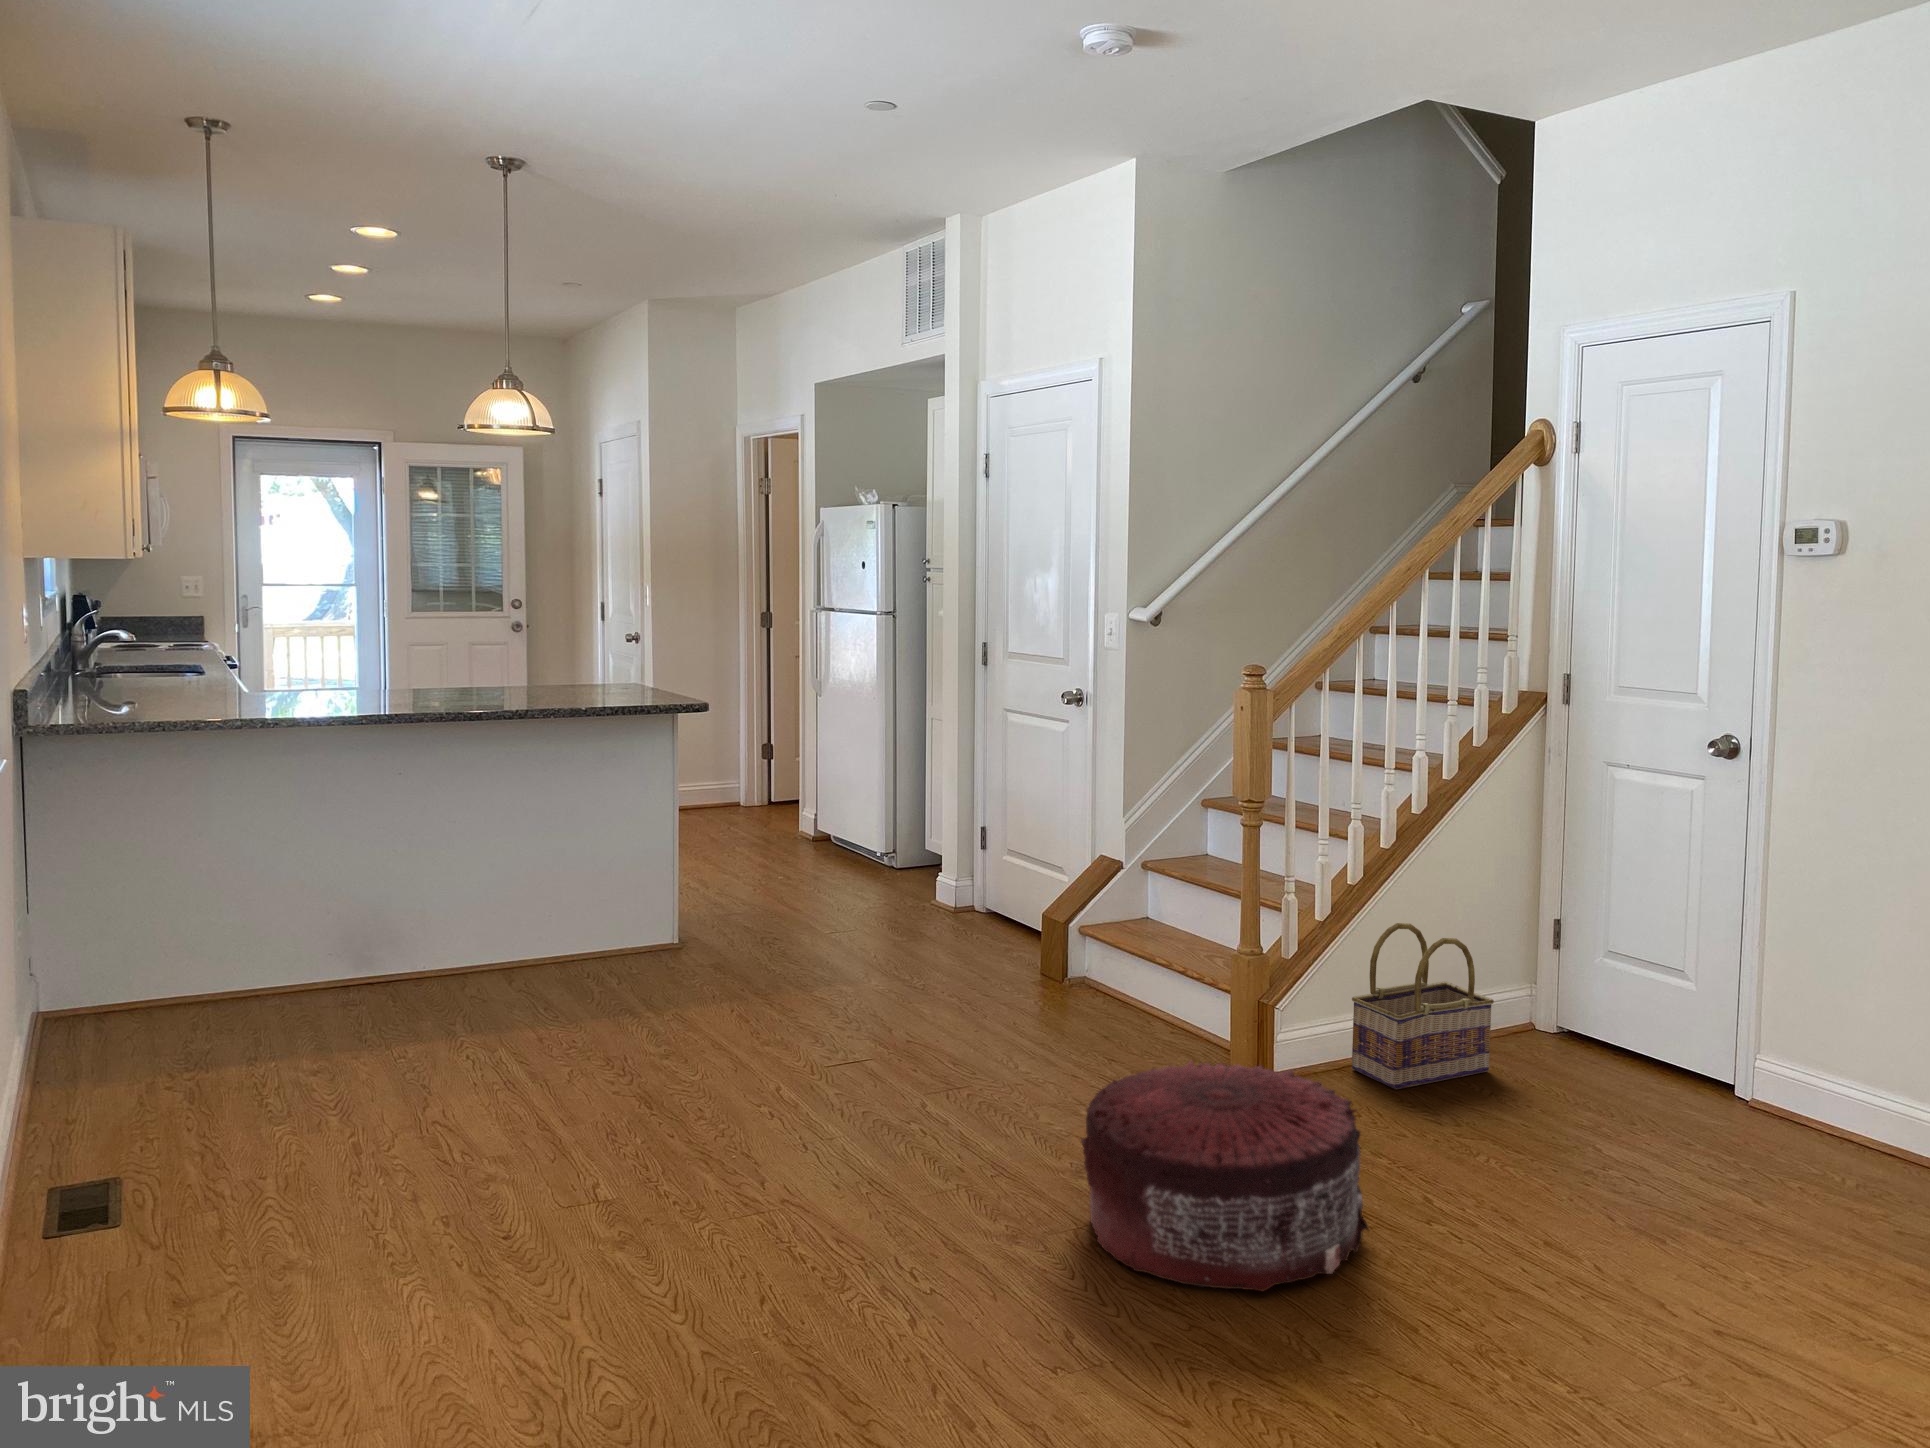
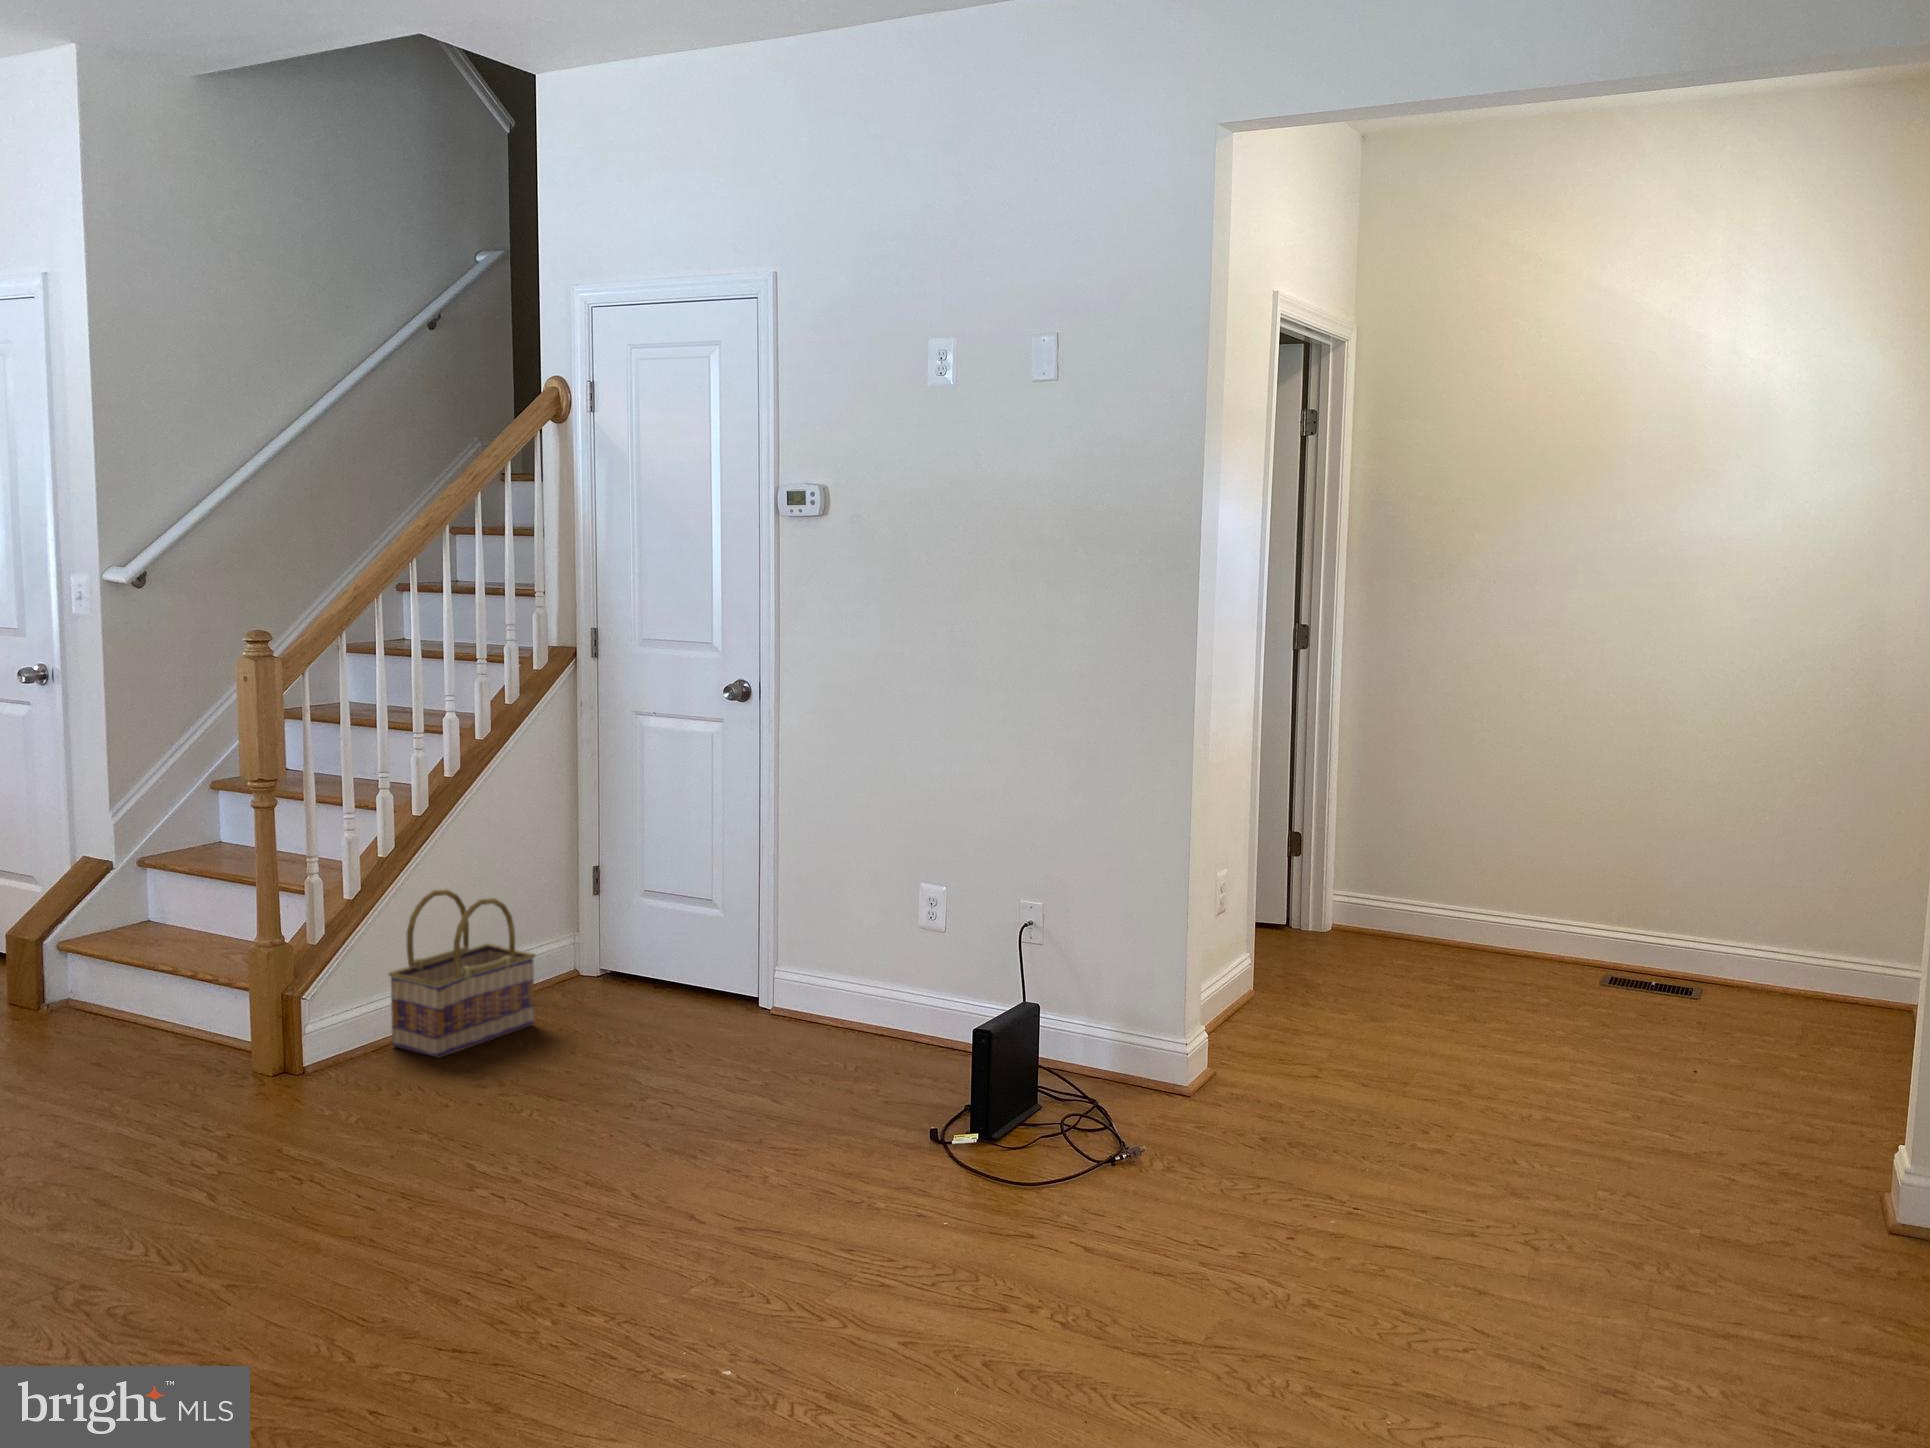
pouf: present [1081,1061,1369,1291] -> none [73,1050,409,1289]

